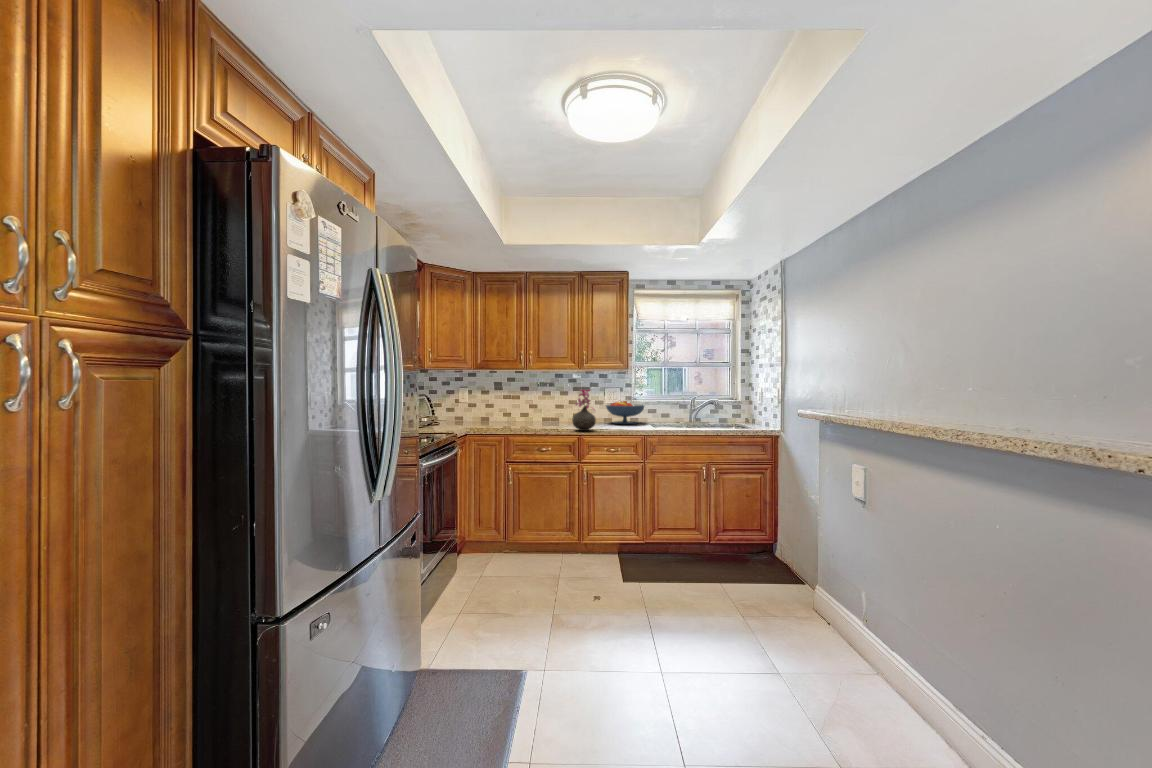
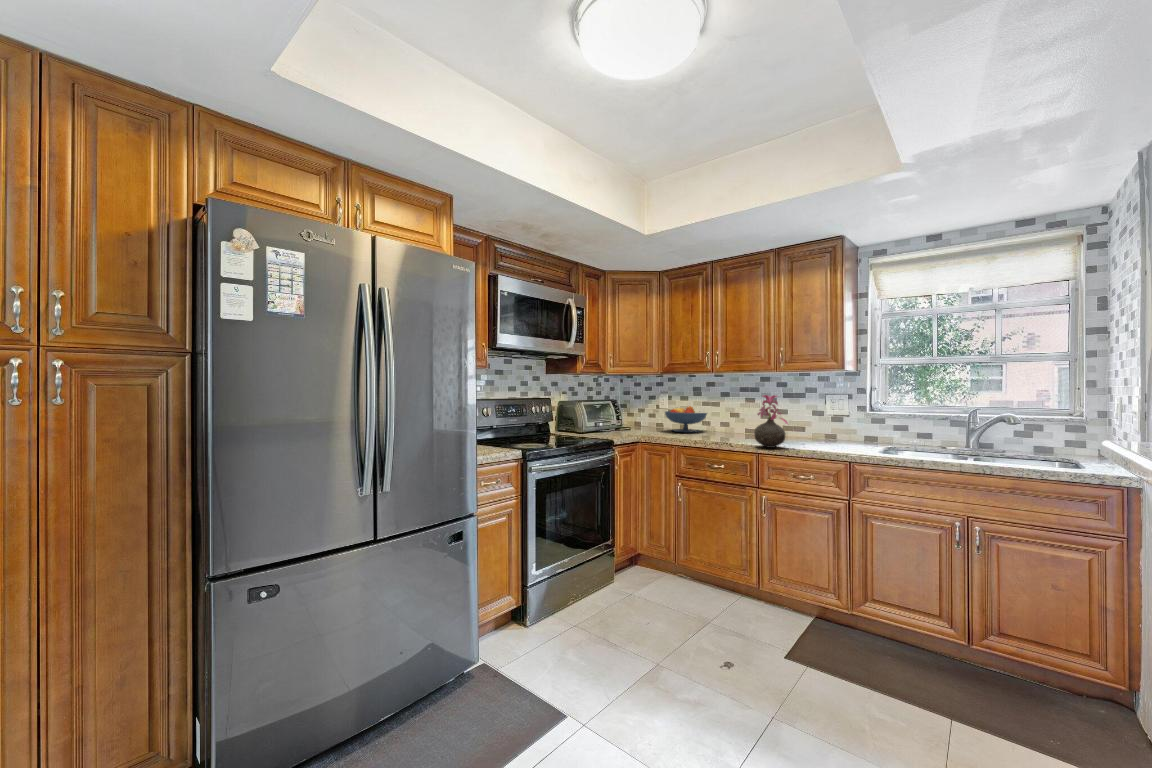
fruit bowl: present [606,401,644,424] -> present [665,406,707,432]

